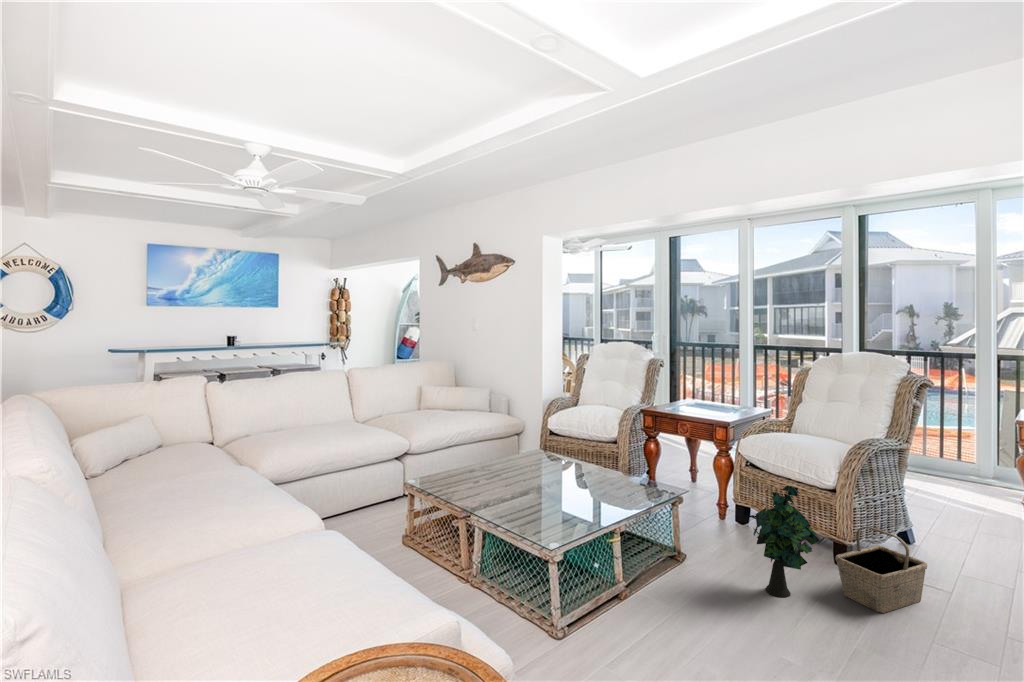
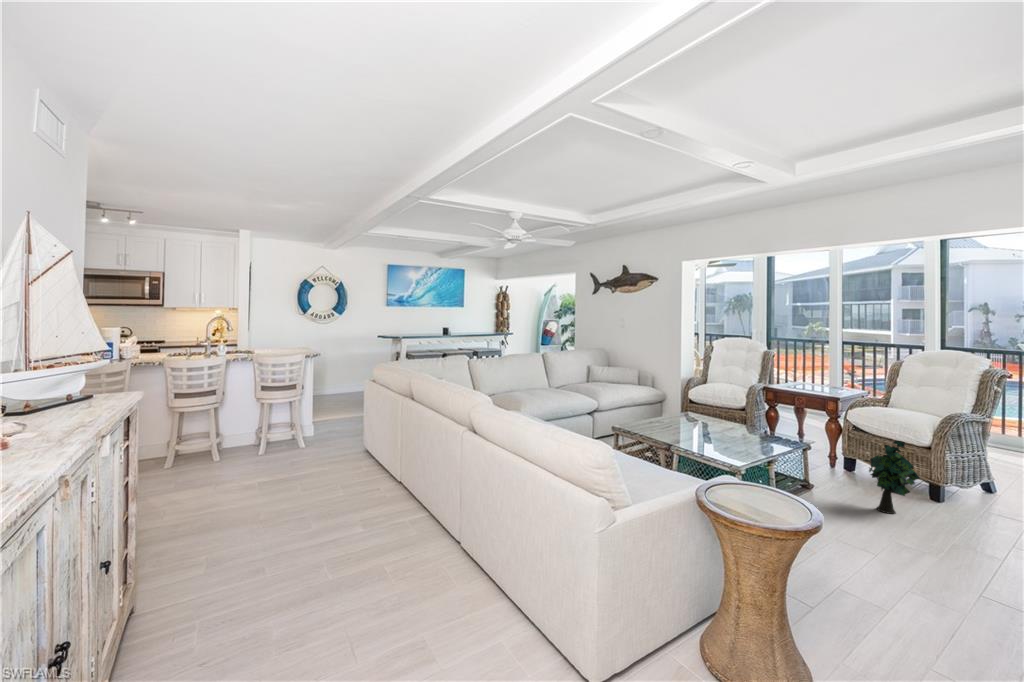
basket: present [836,526,927,613] -> none [931,472,1005,528]

